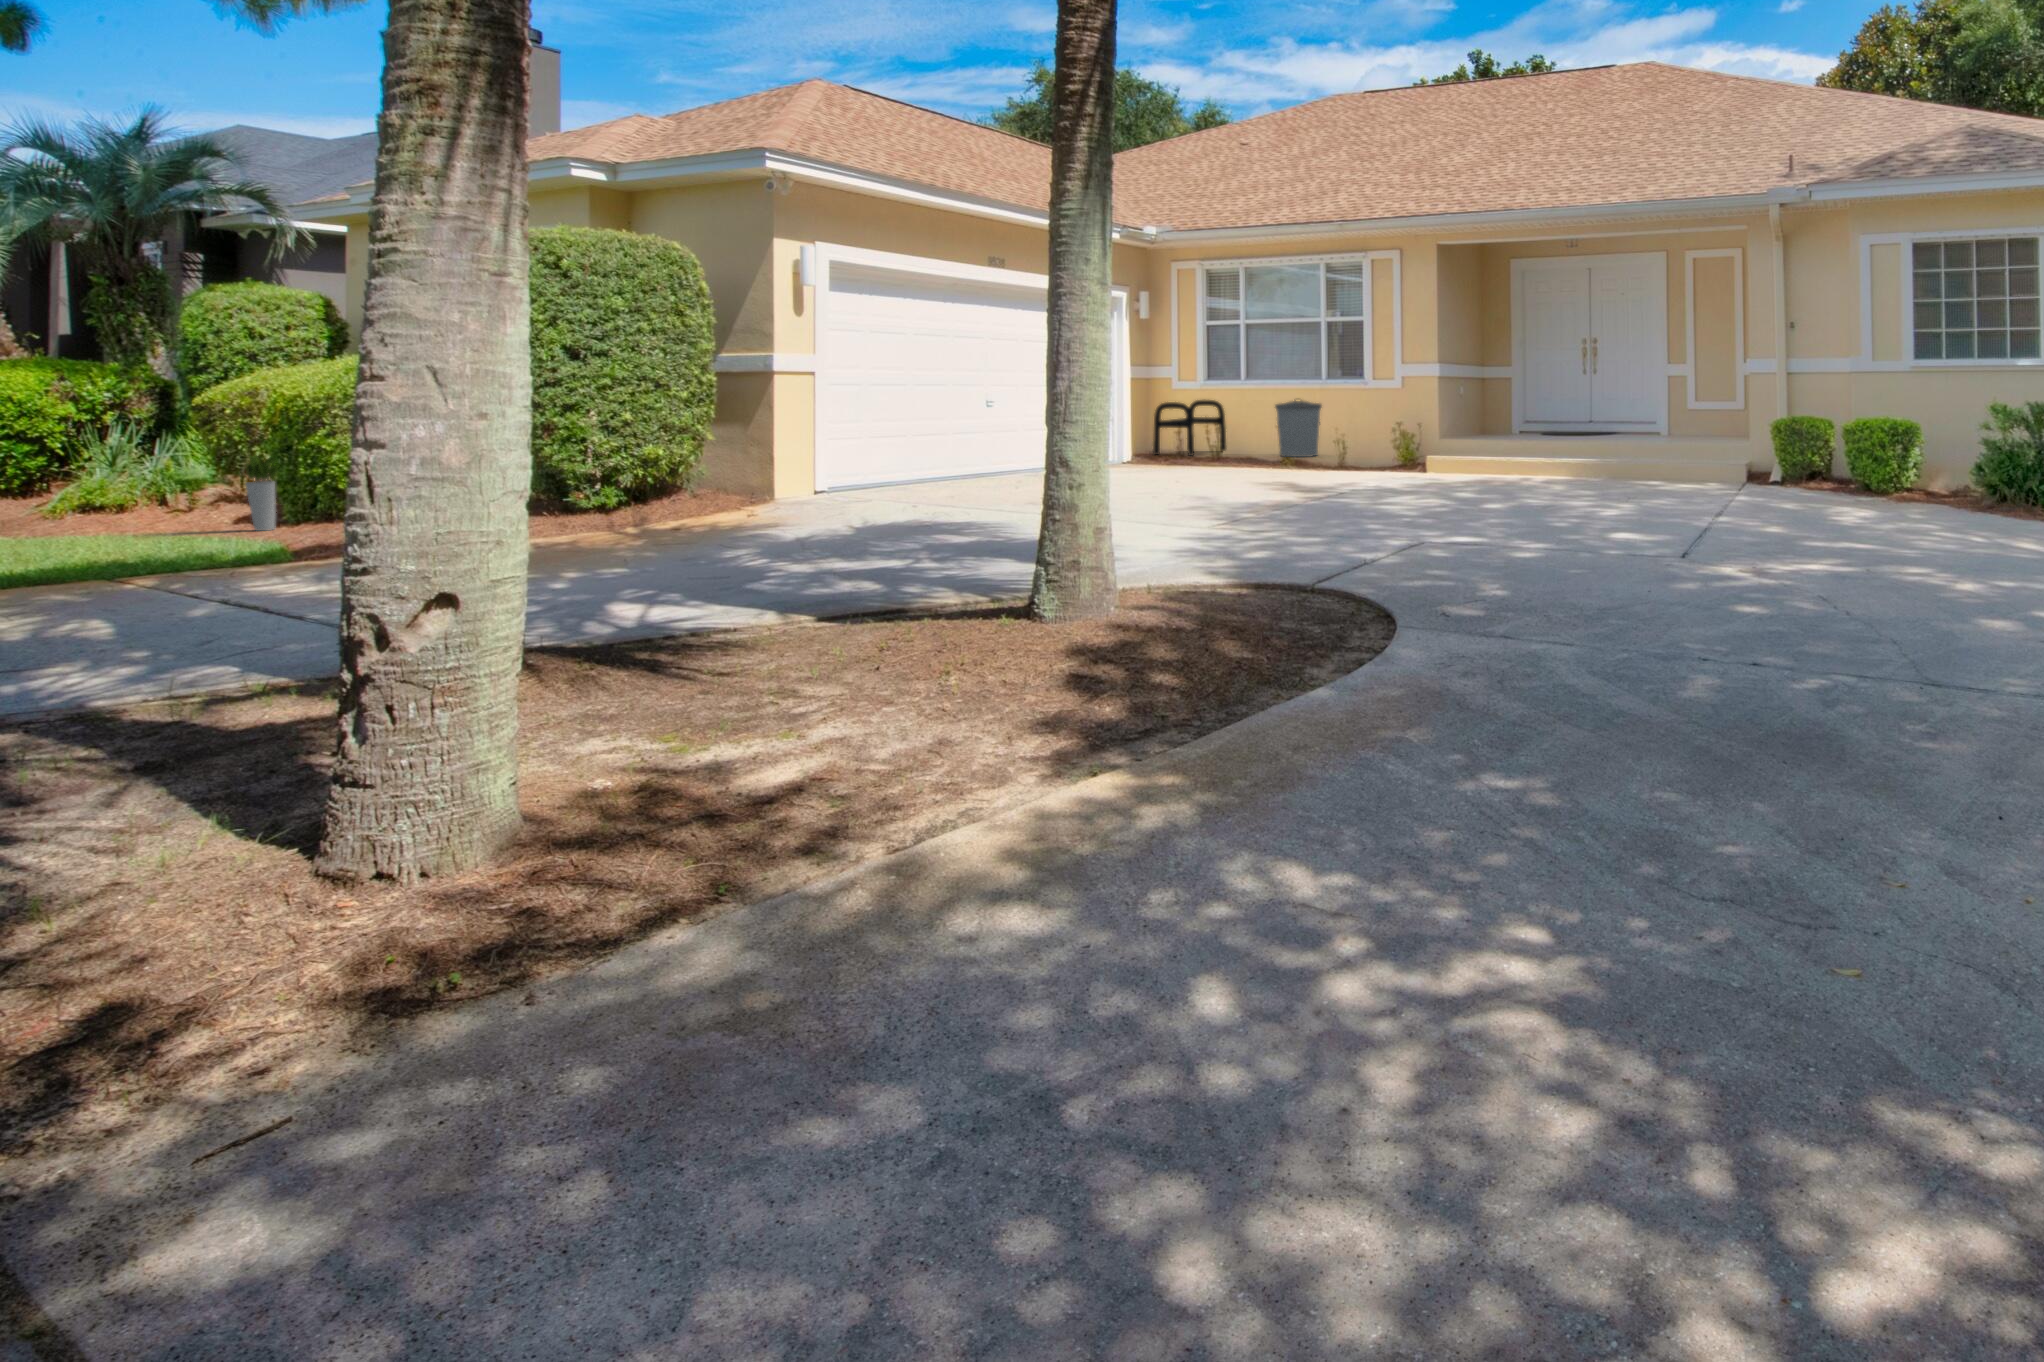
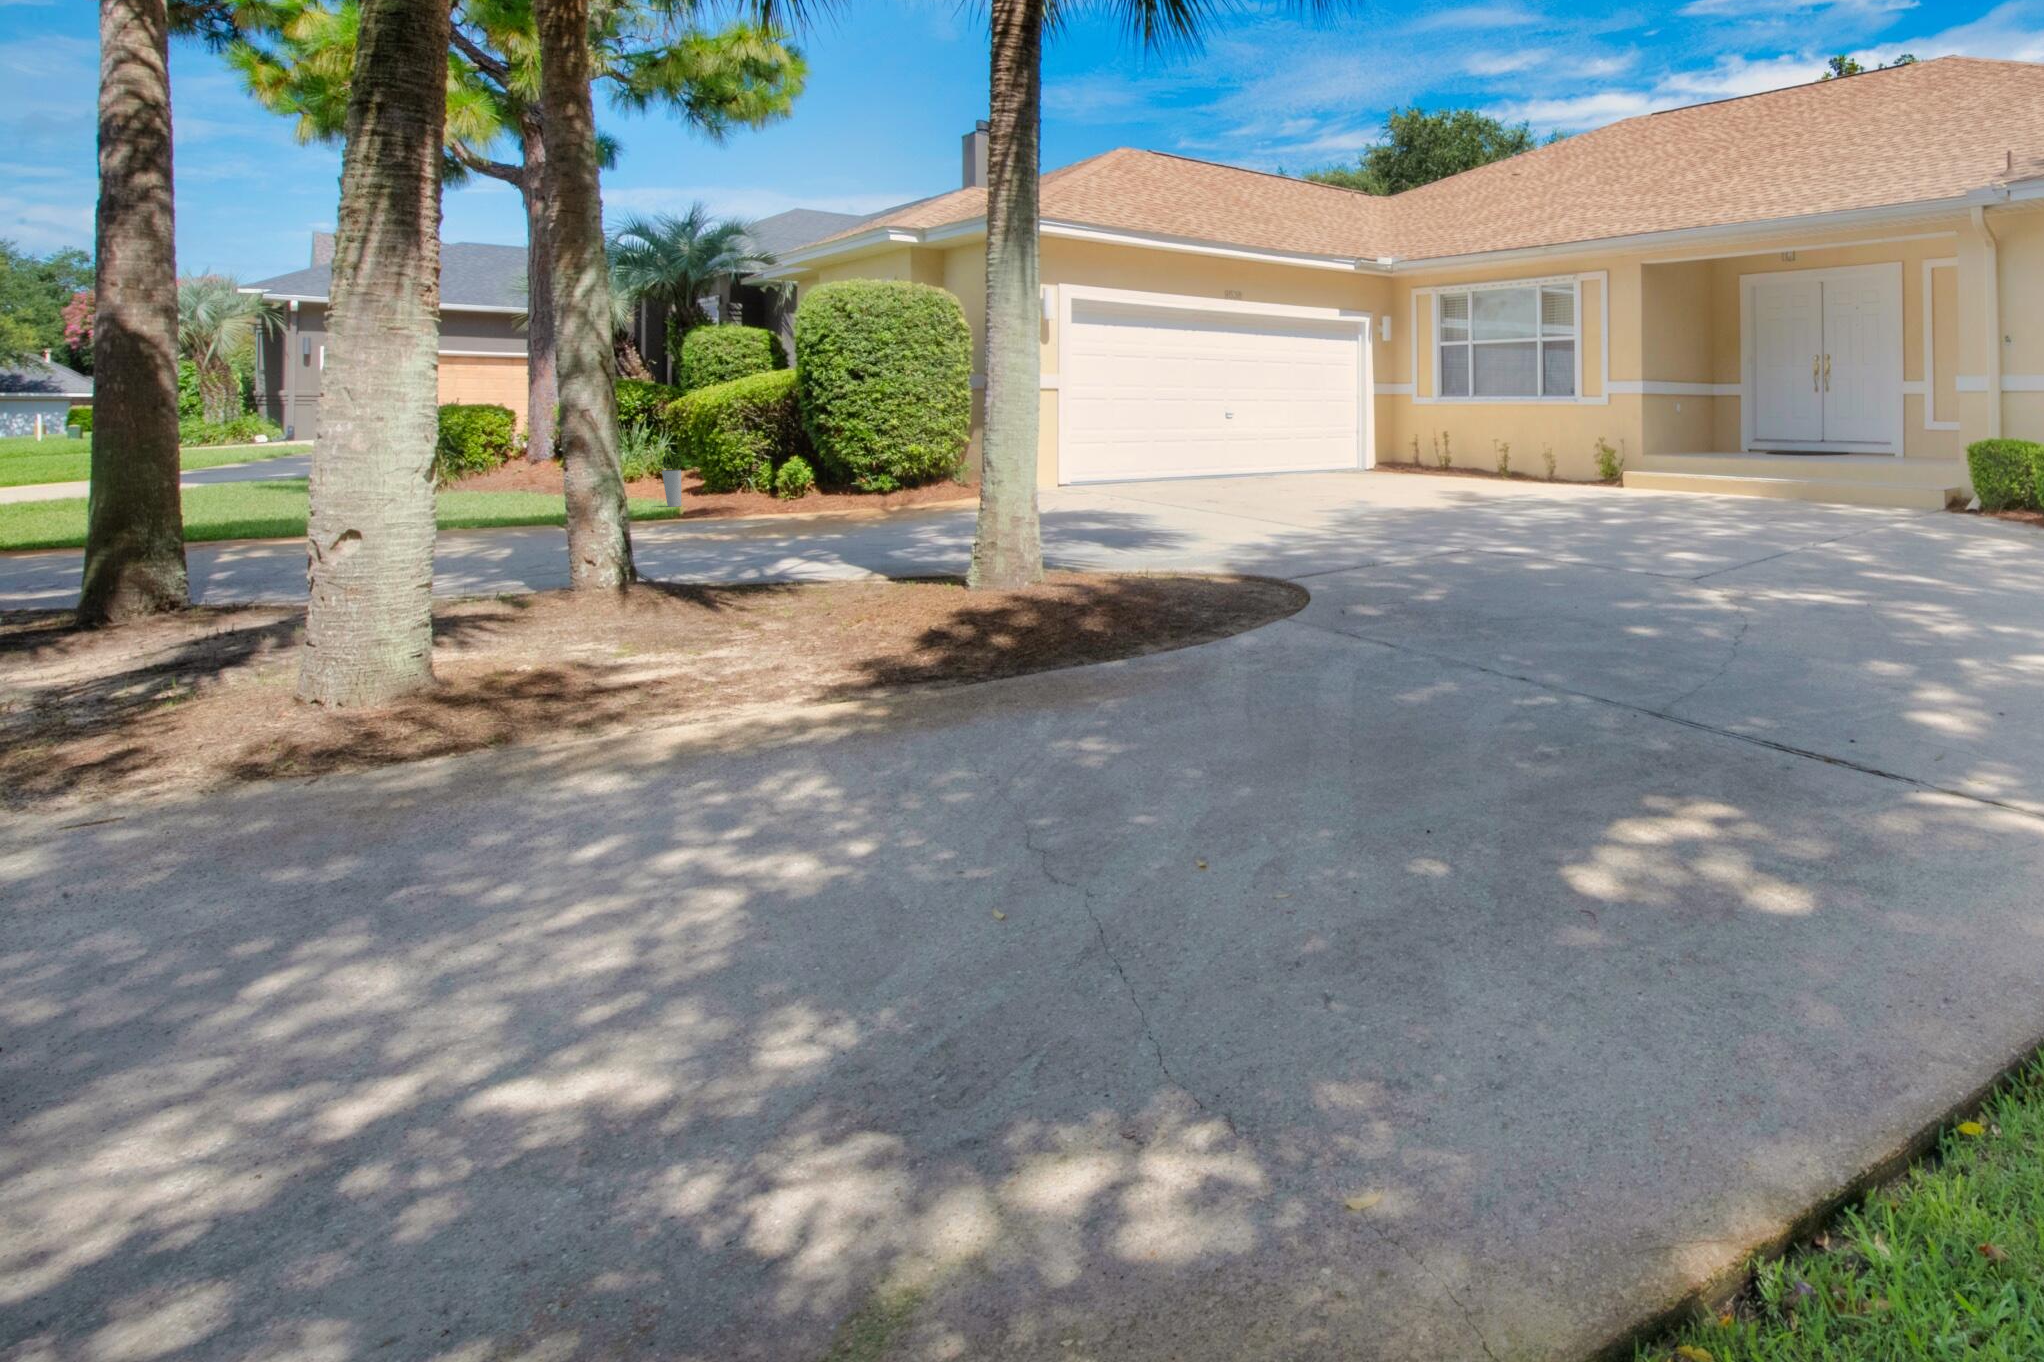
bench: present [1153,400,1226,455] -> none [1386,413,1458,465]
trash can: present [1275,400,1322,457] -> none [1490,412,1536,468]

